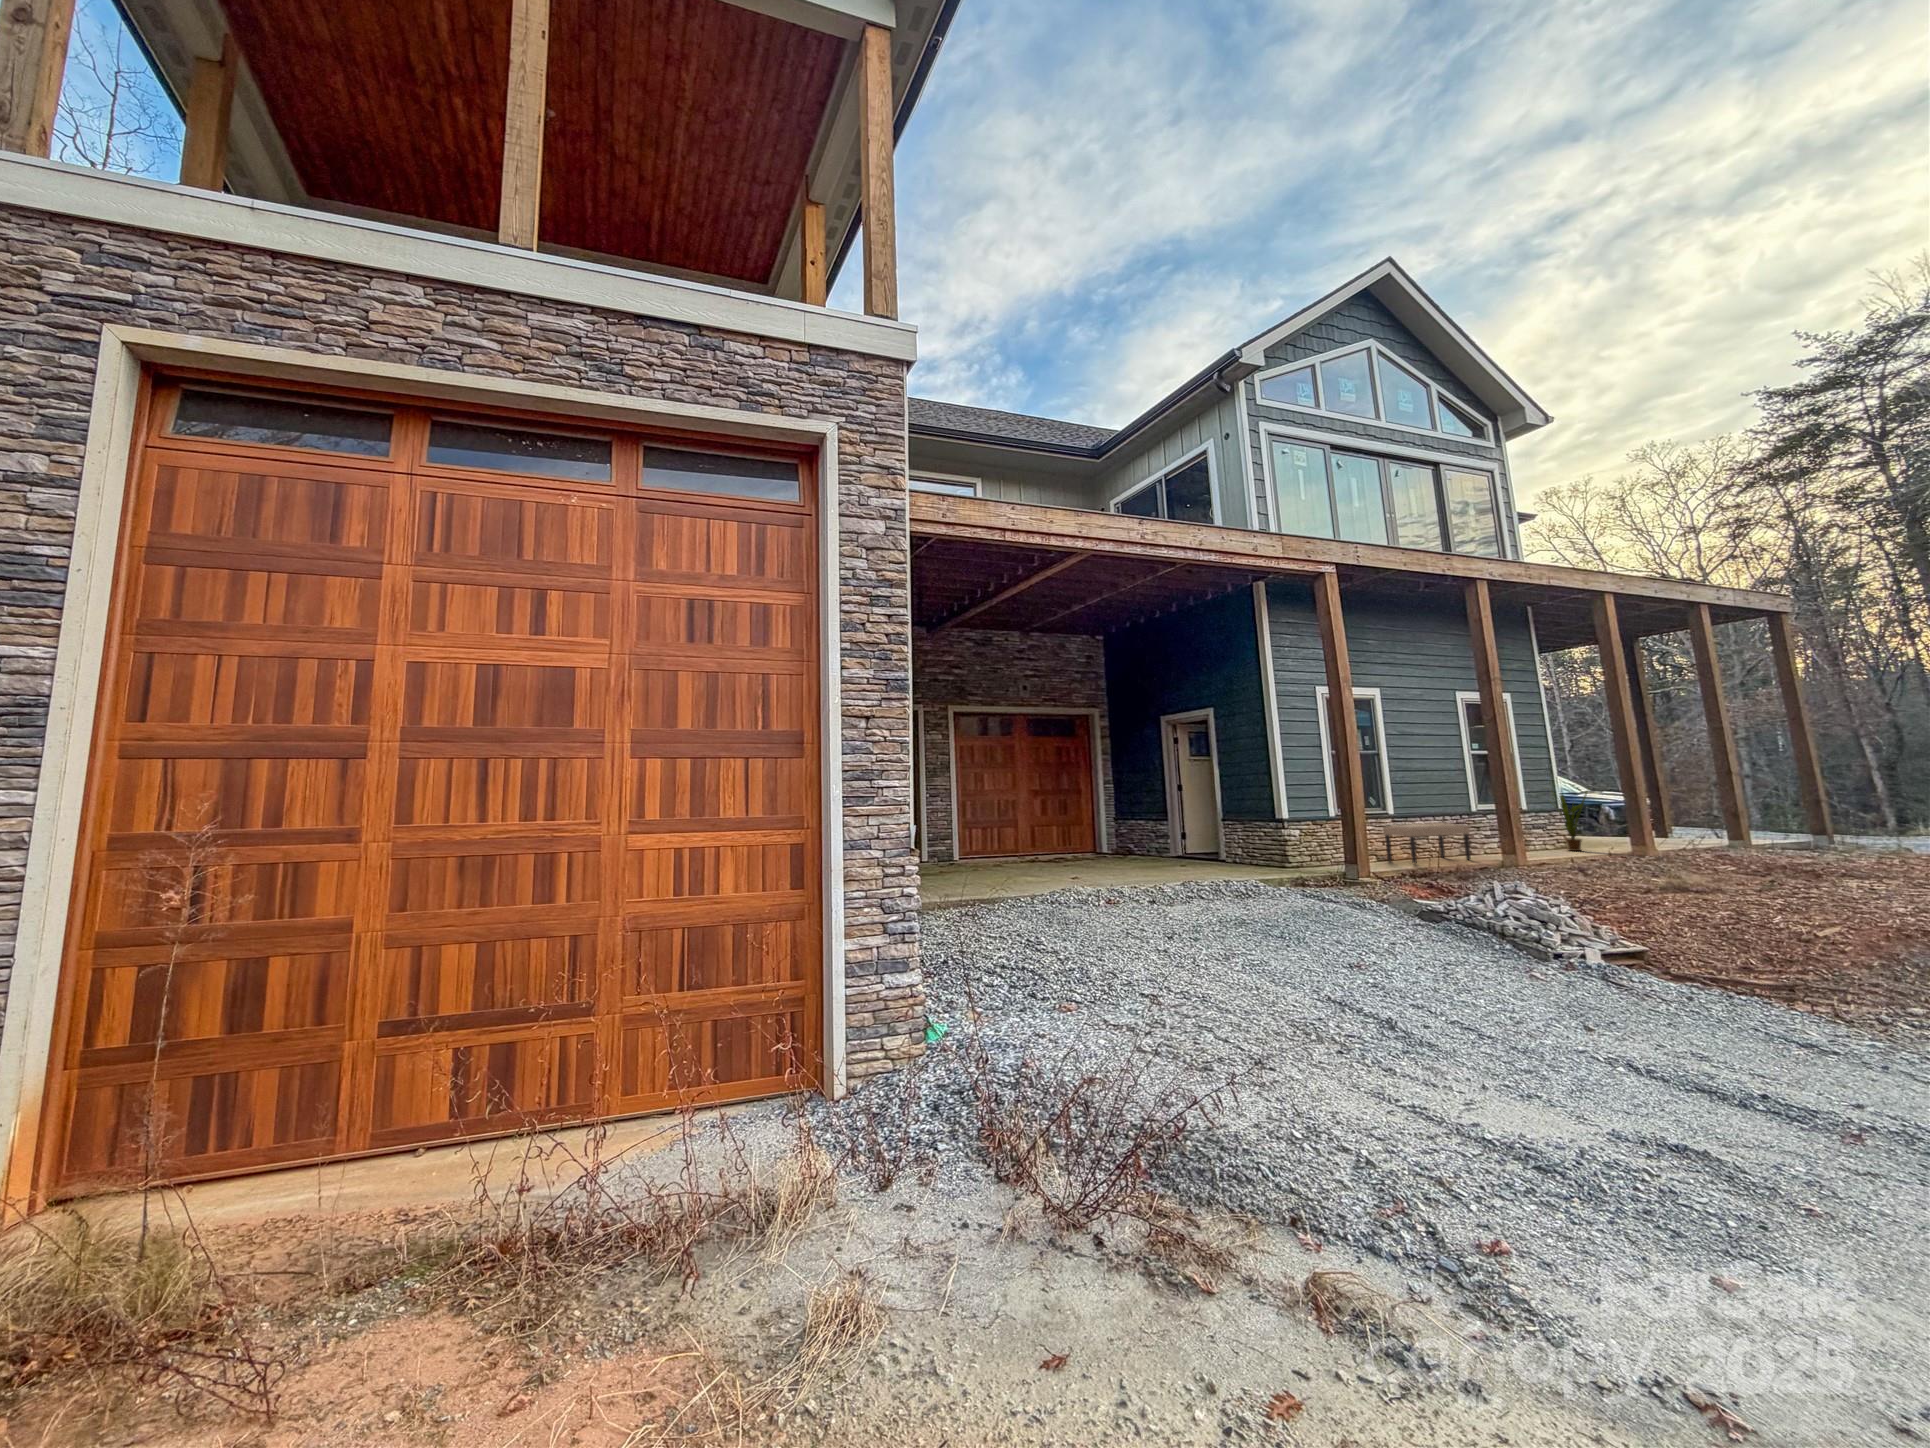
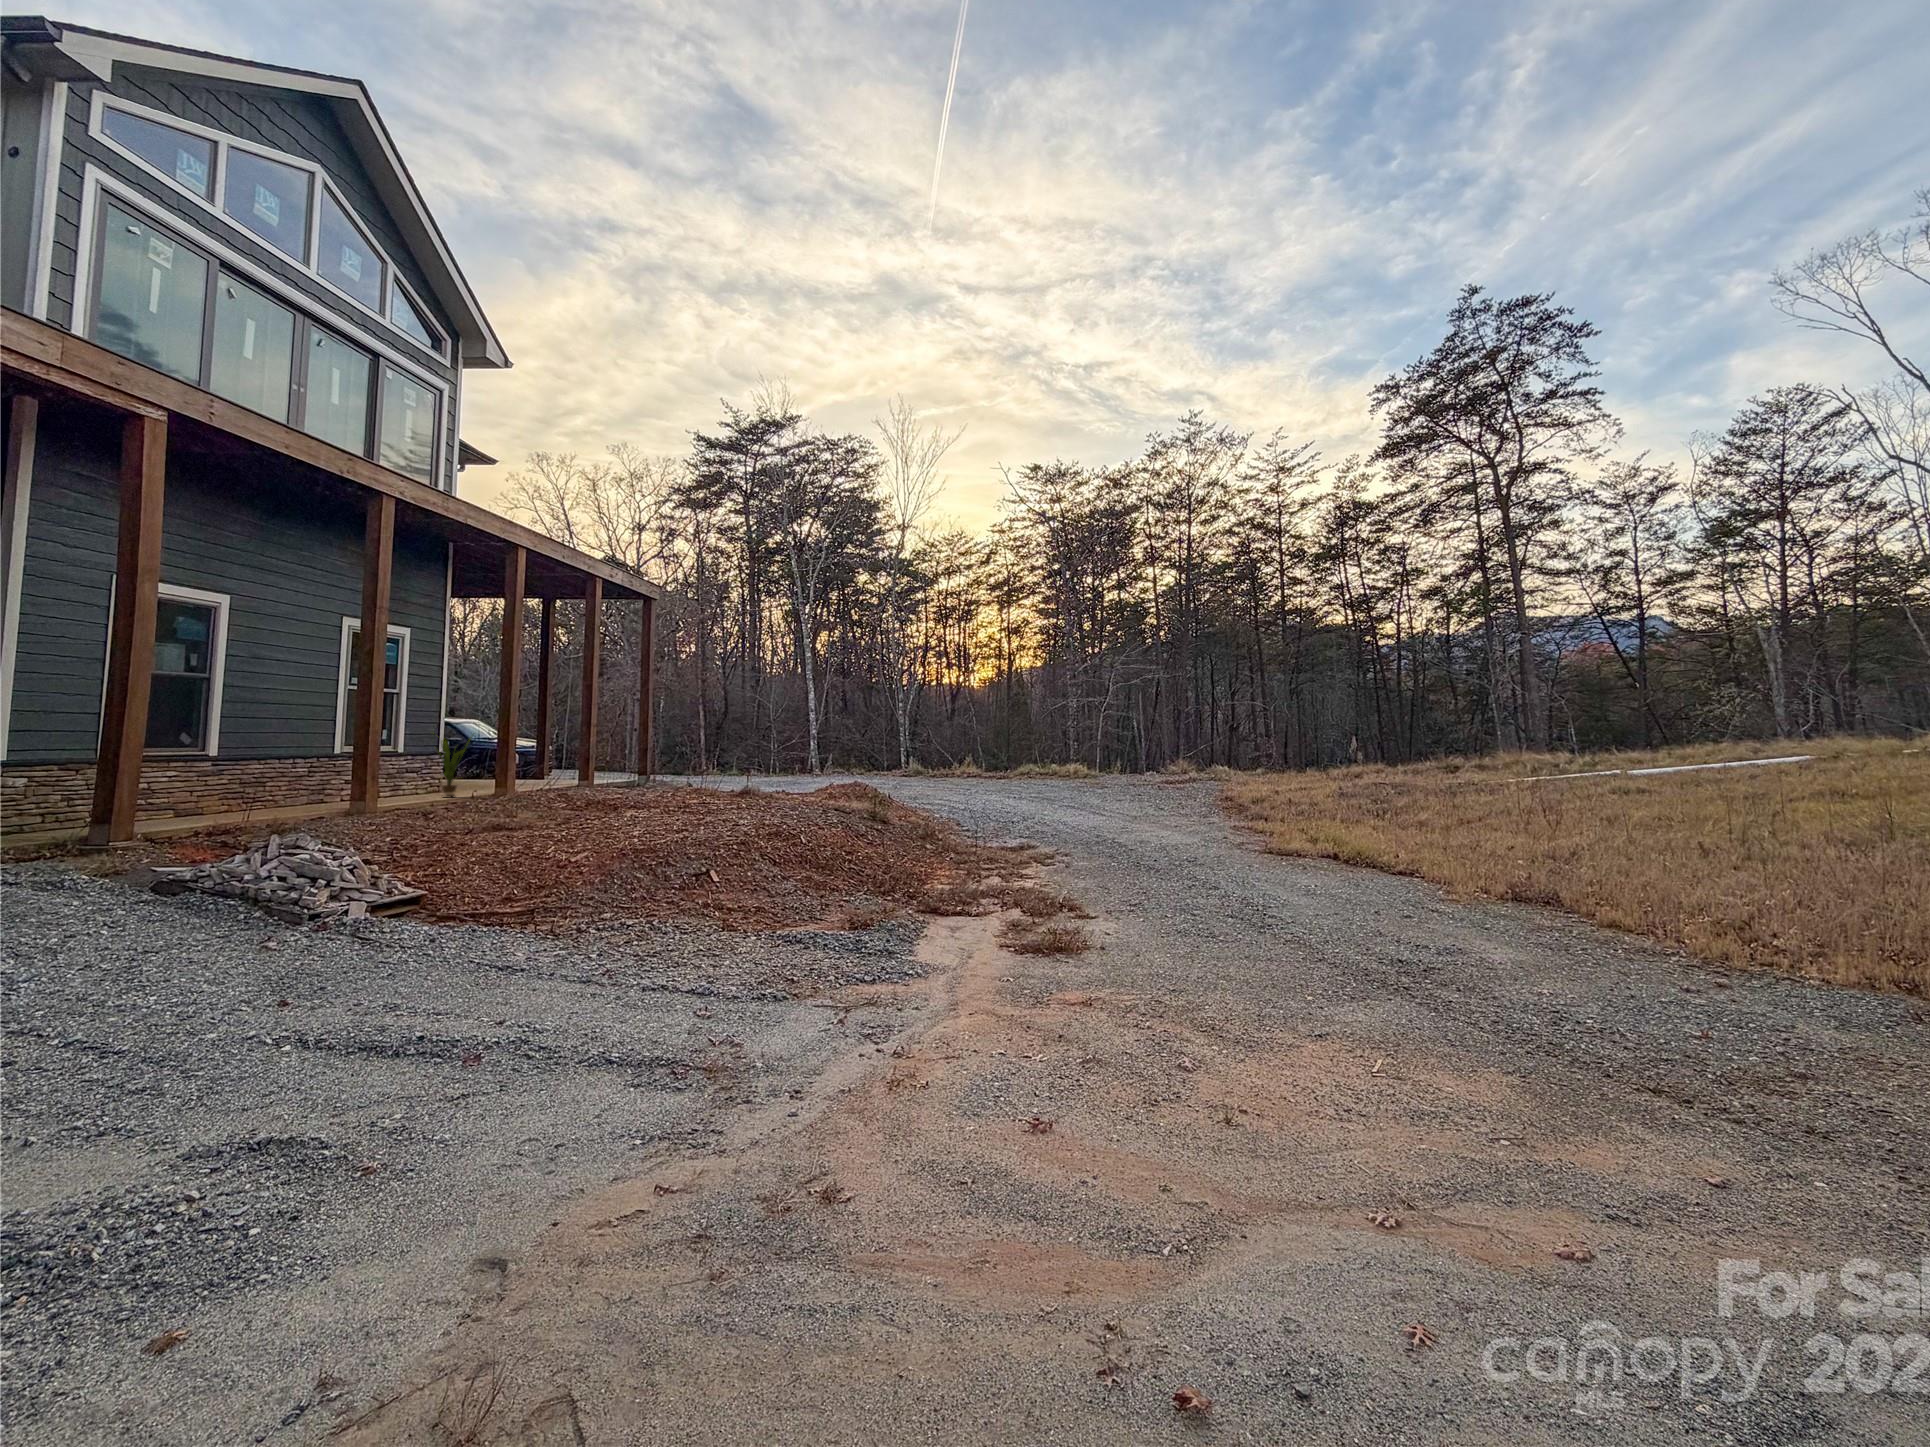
bench: present [1383,823,1471,863] -> none [191,766,320,814]

